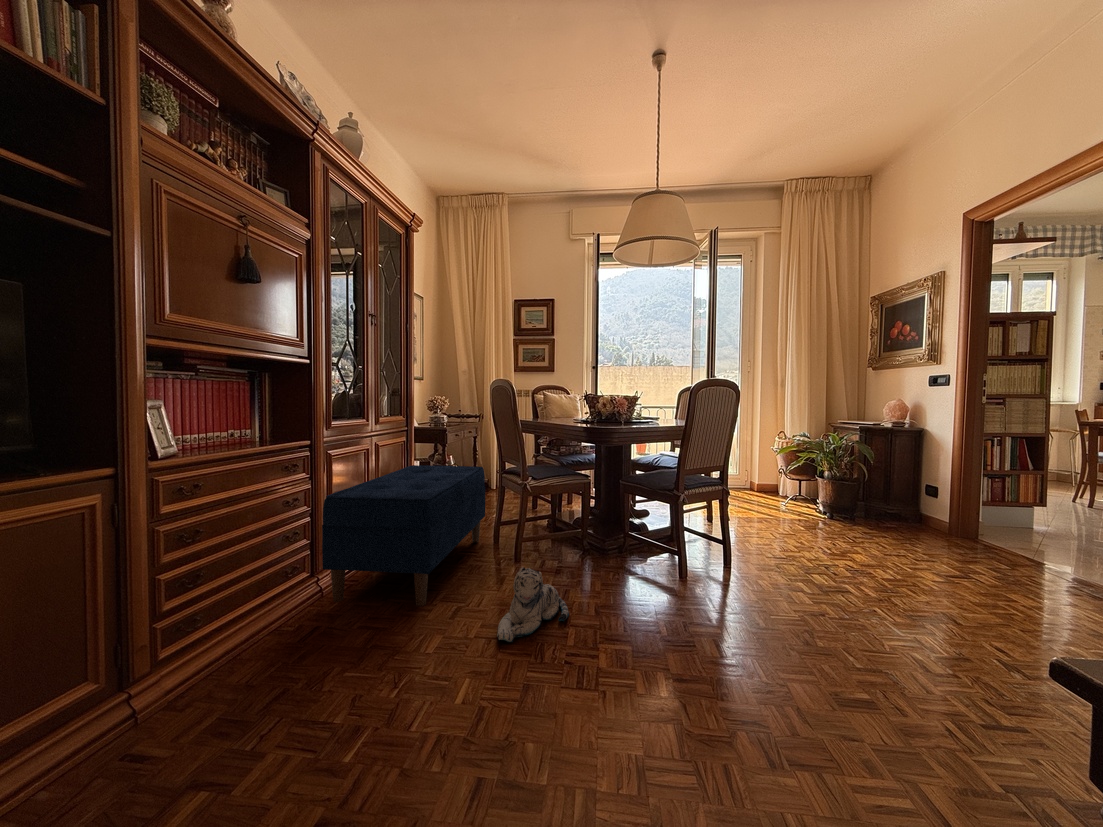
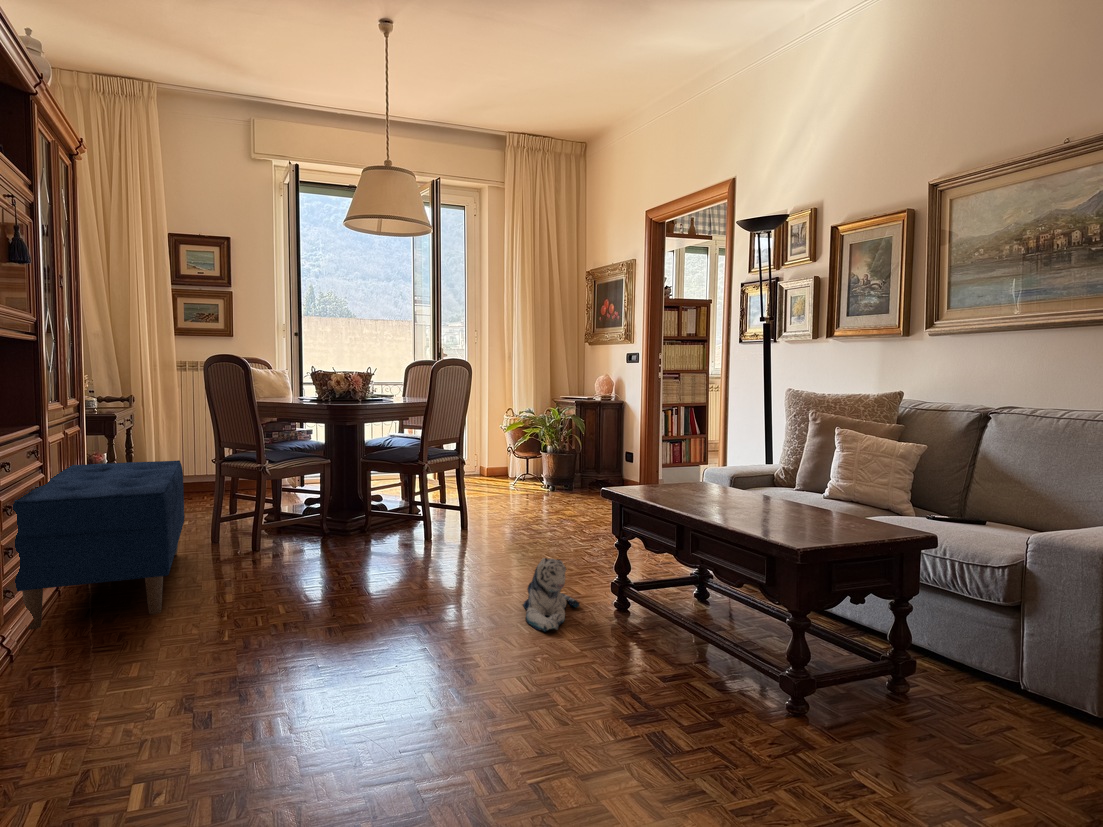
plush toy: present [497,568,569,642] -> present [523,558,580,632]

